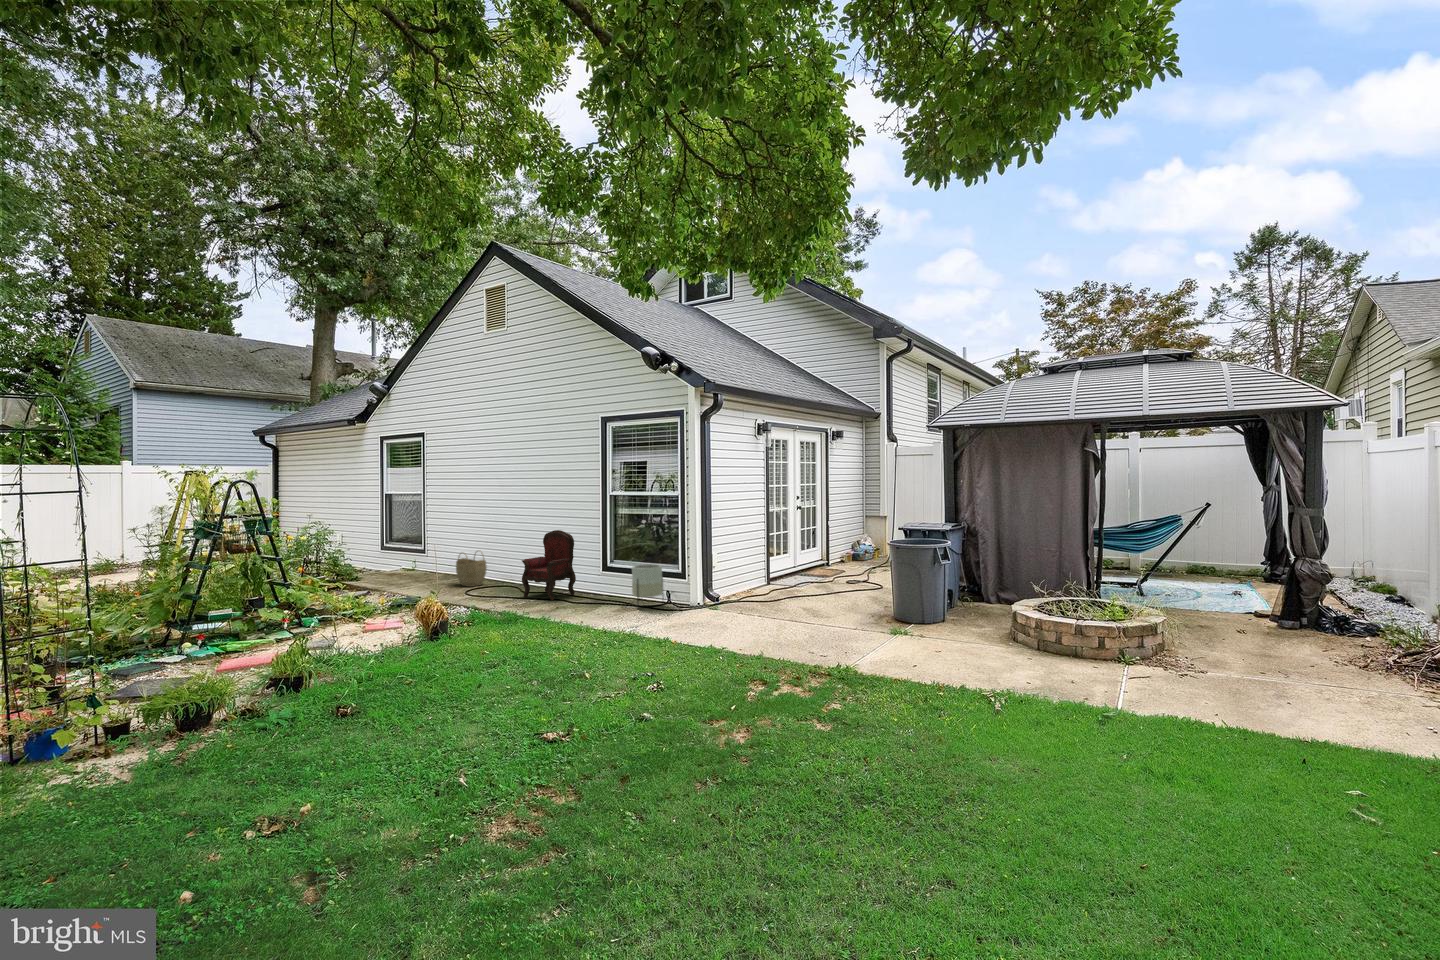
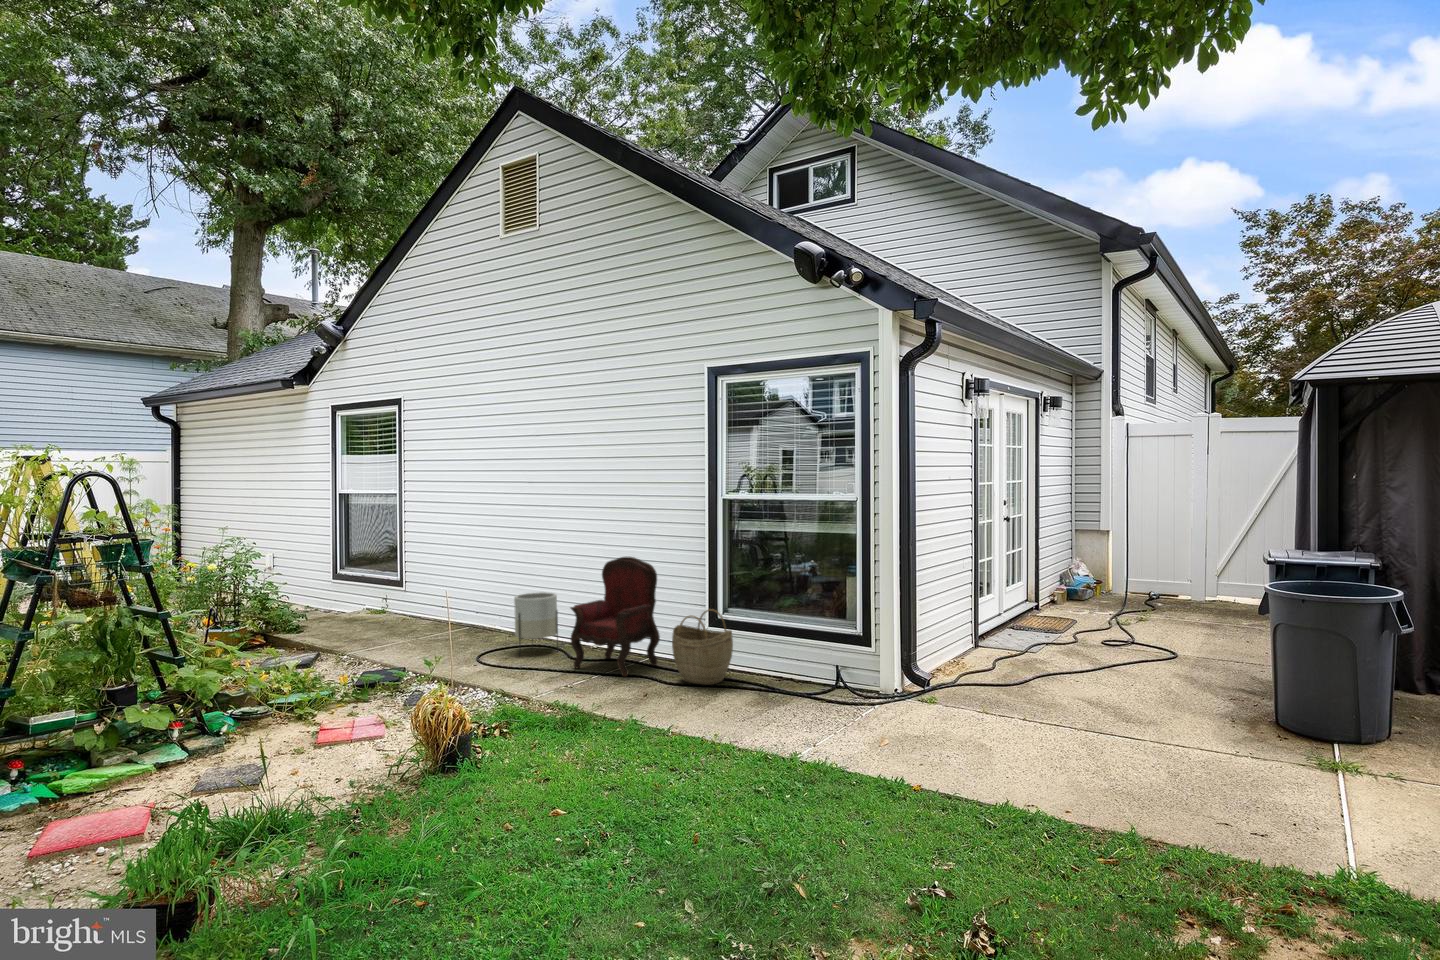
woven basket: present [456,556,487,587] -> present [672,609,733,685]
planter: present [632,564,663,598] -> present [514,592,558,655]

